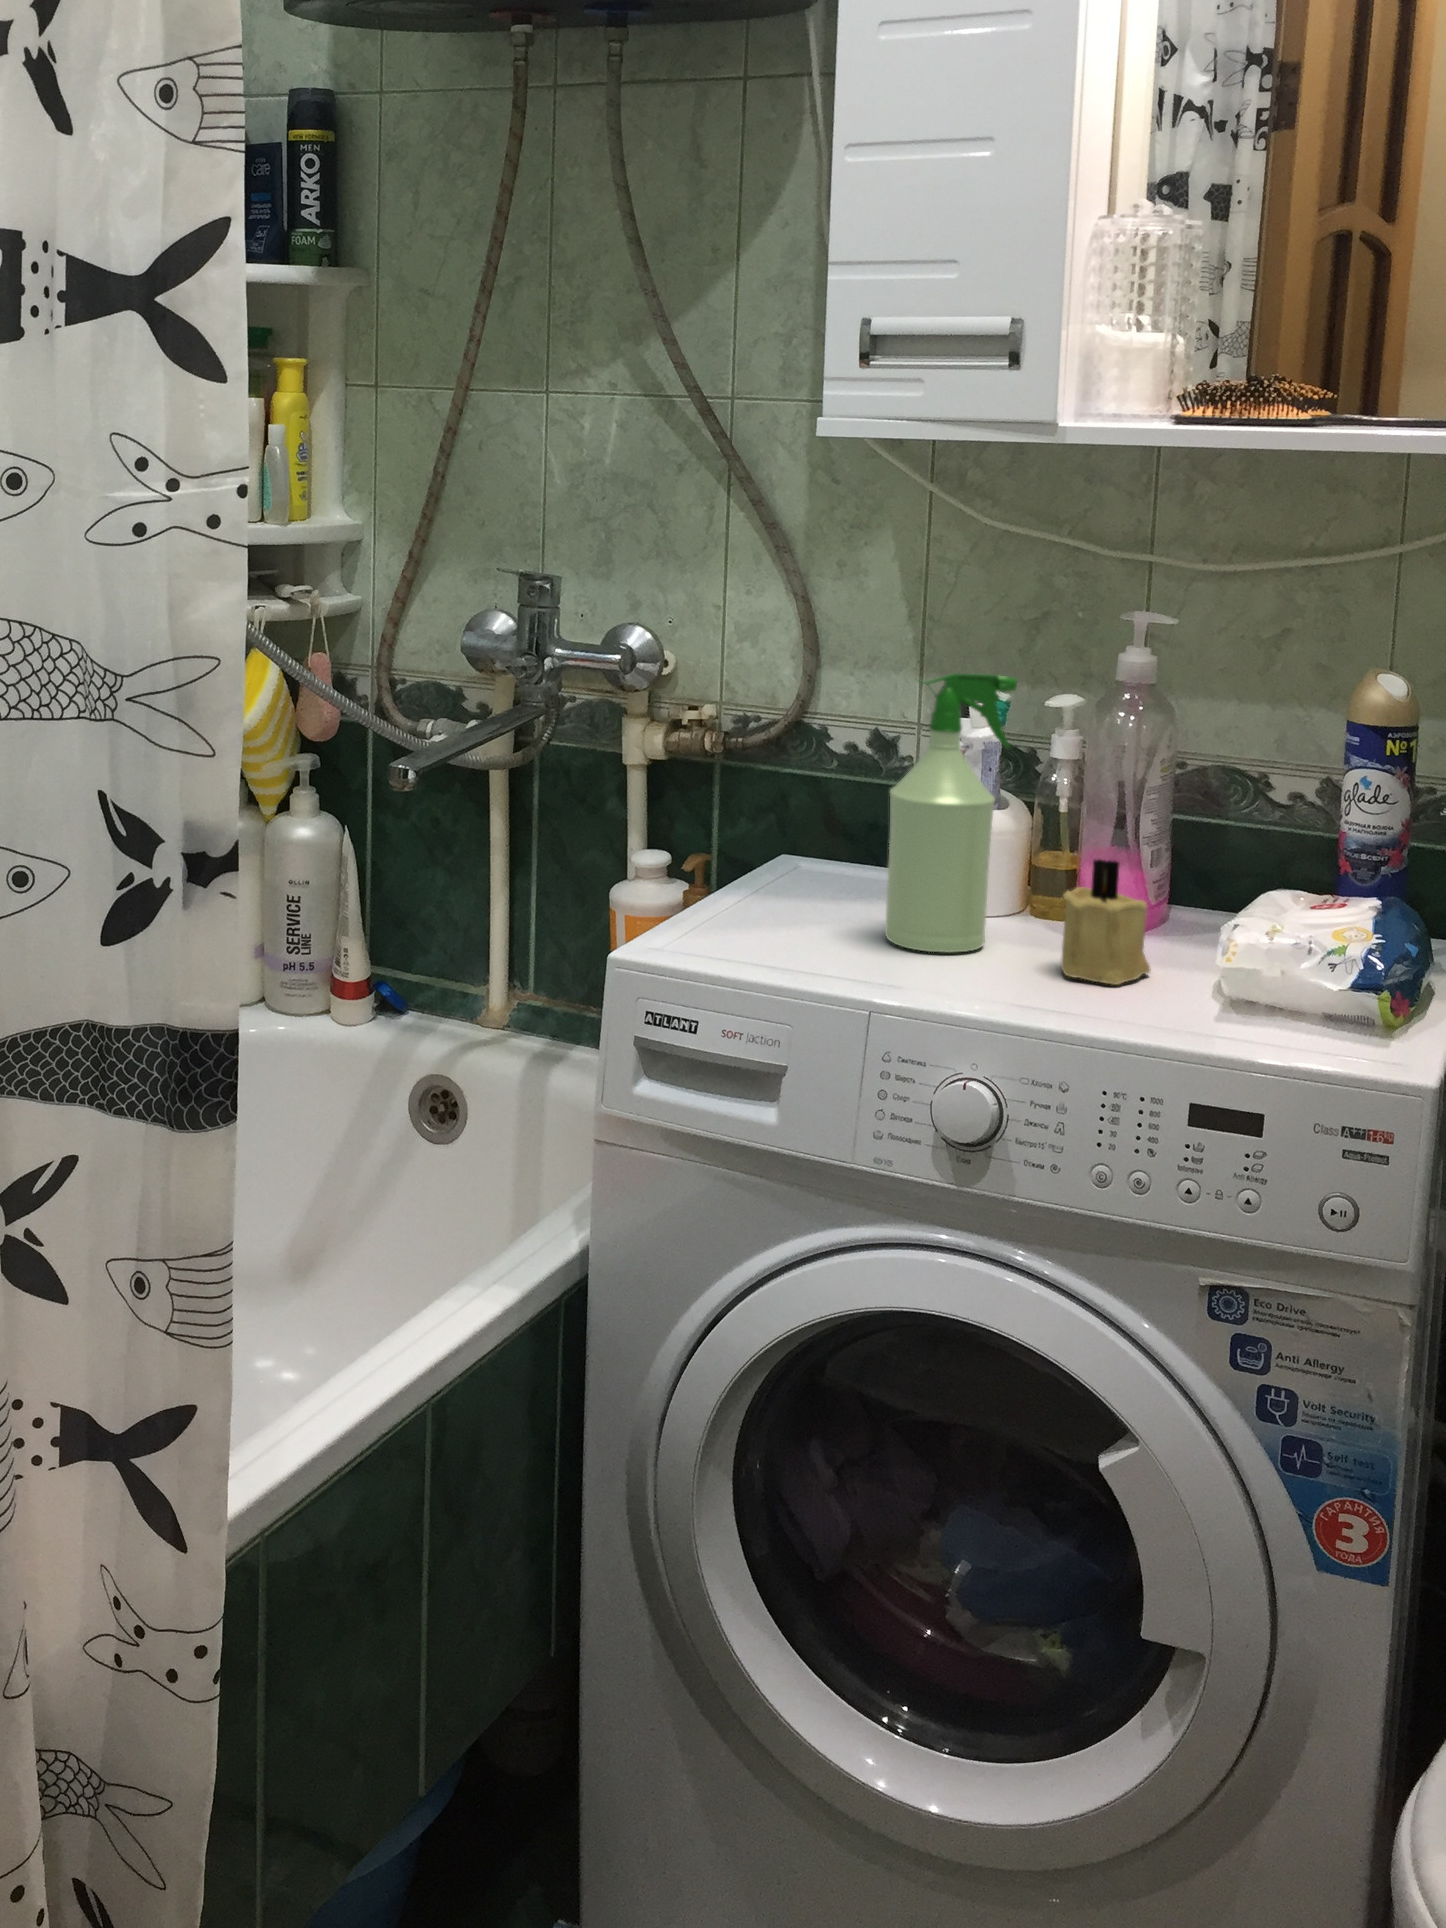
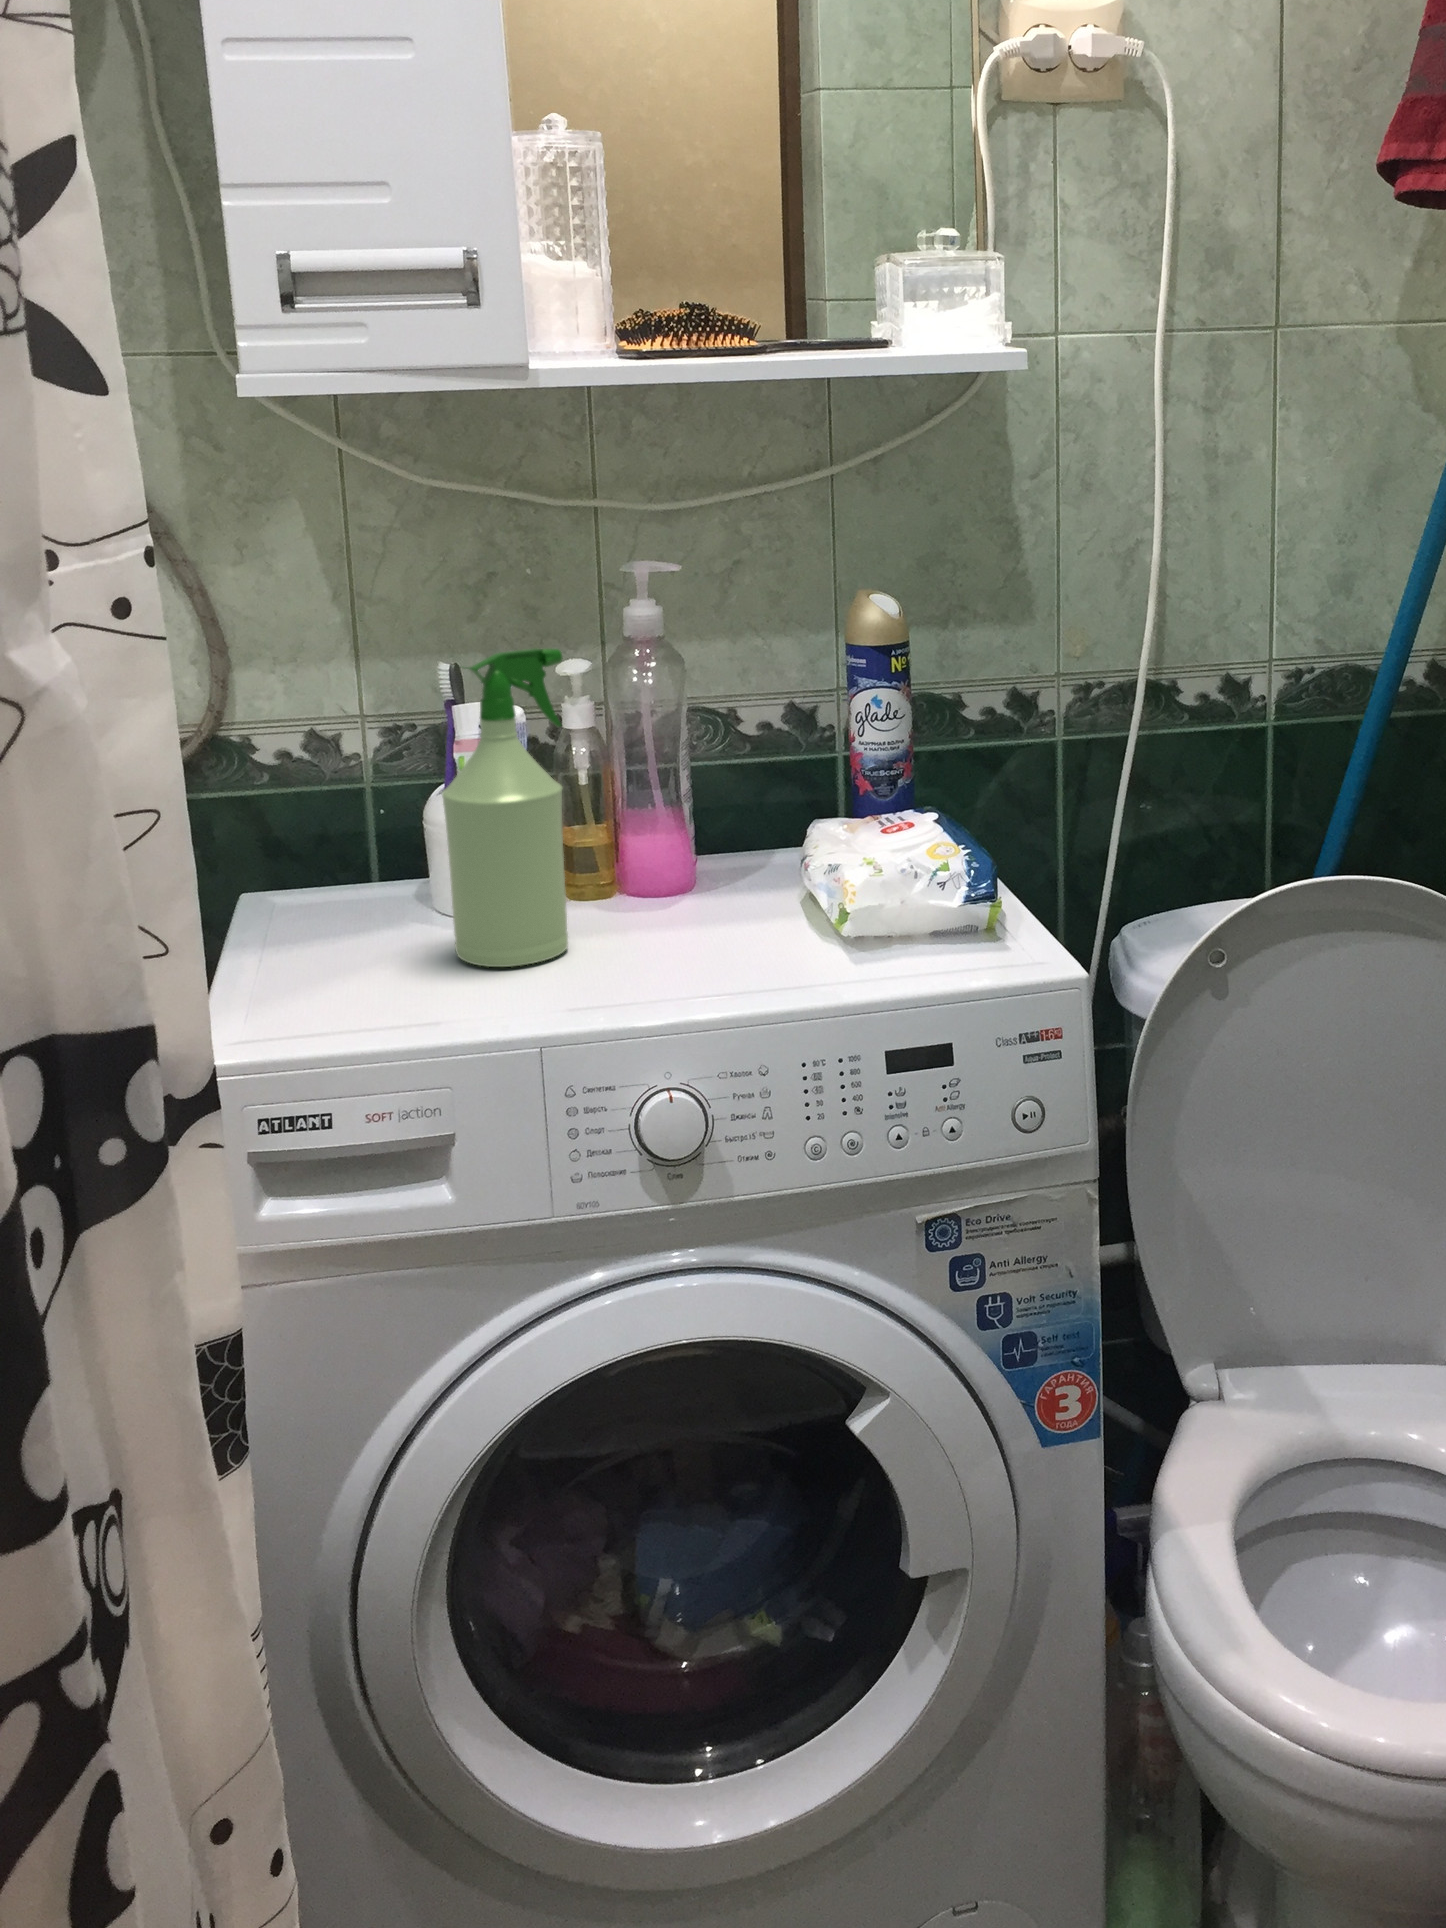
candle: present [1061,859,1151,985] -> none [660,825,750,956]

